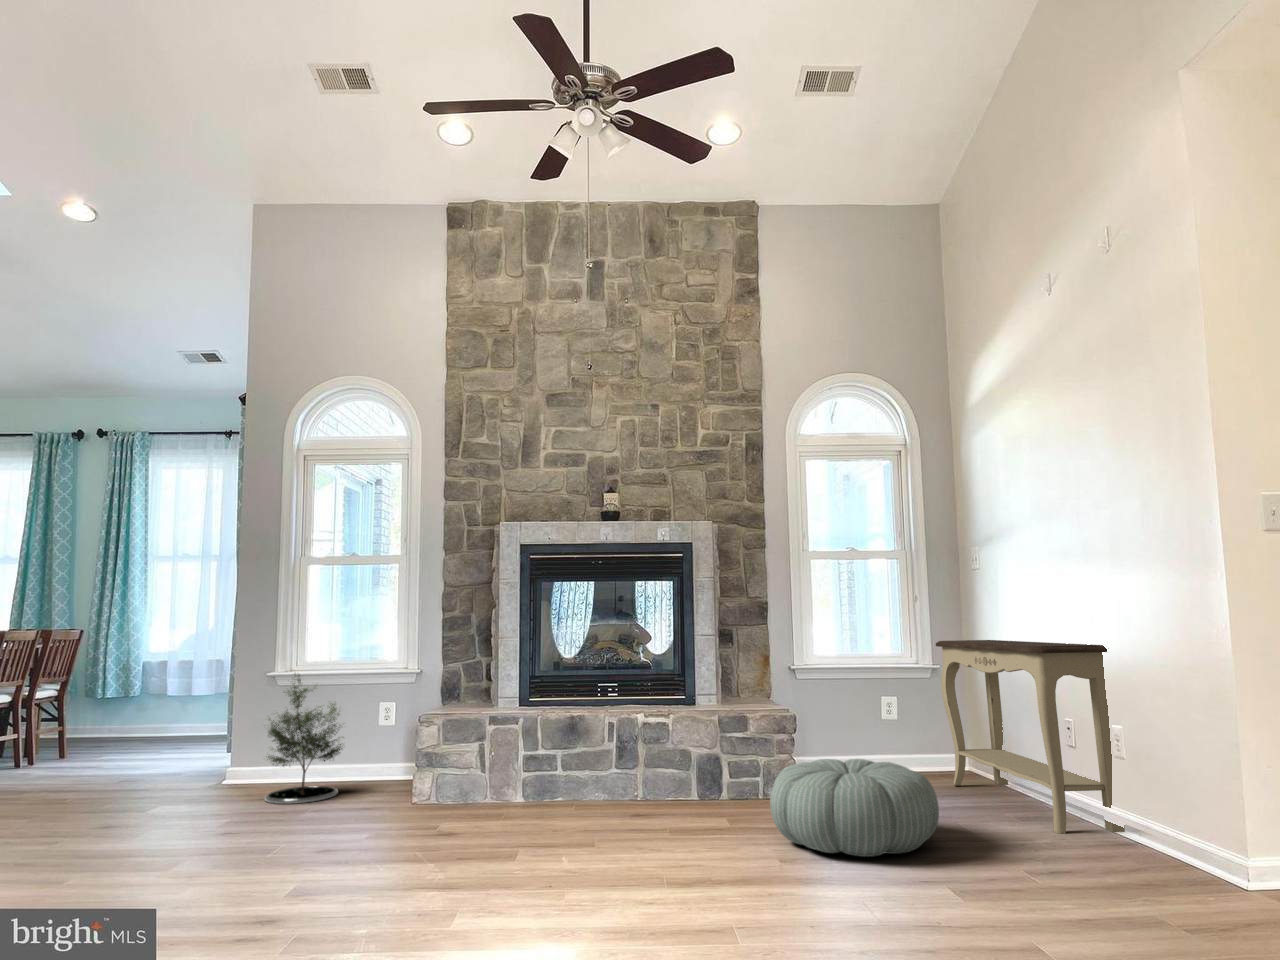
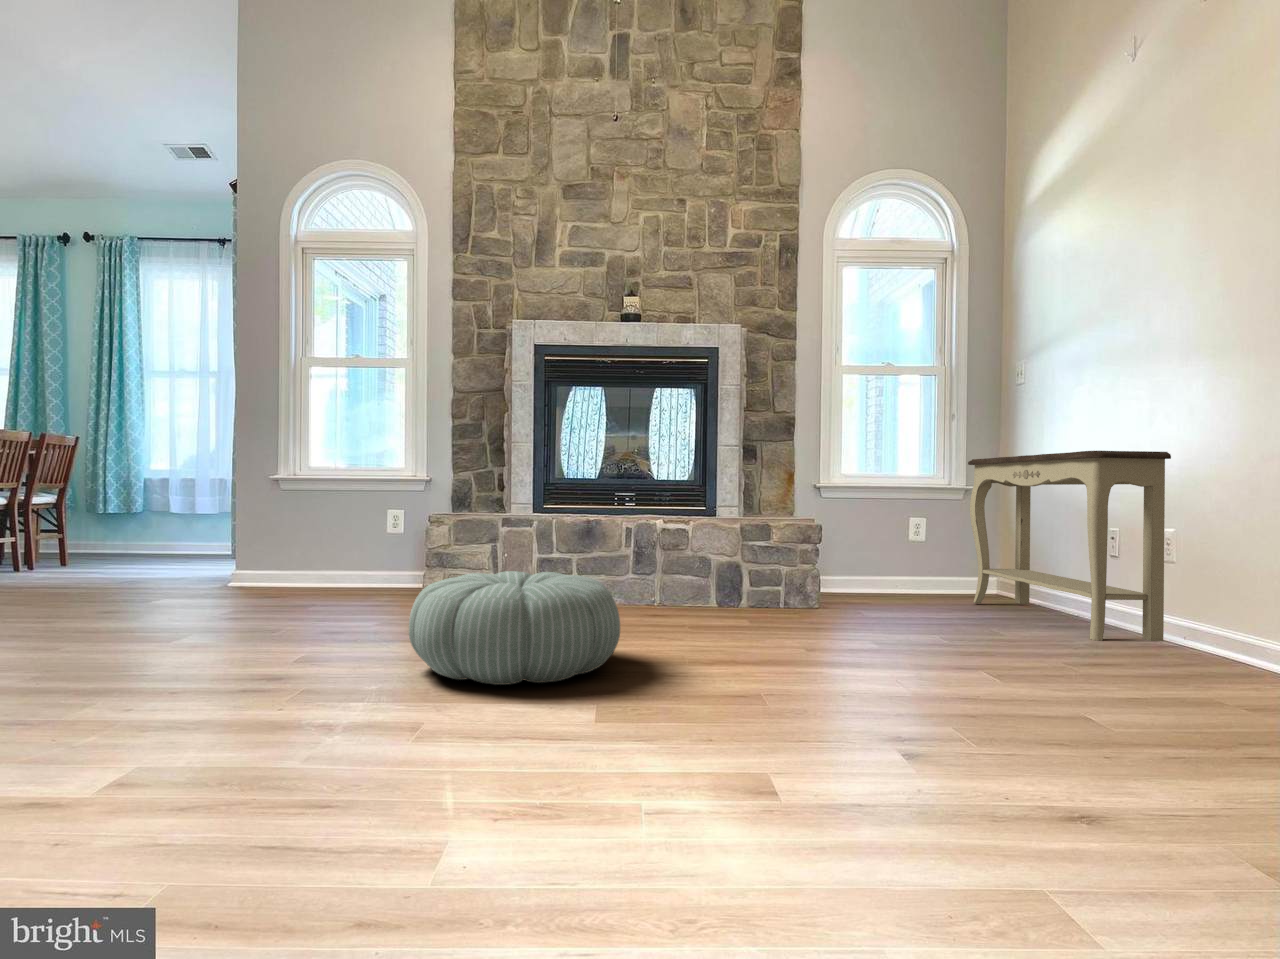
potted tree: present [265,676,344,804] -> none [267,470,354,600]
pouf: present [770,759,939,857] -> present [409,571,620,685]

